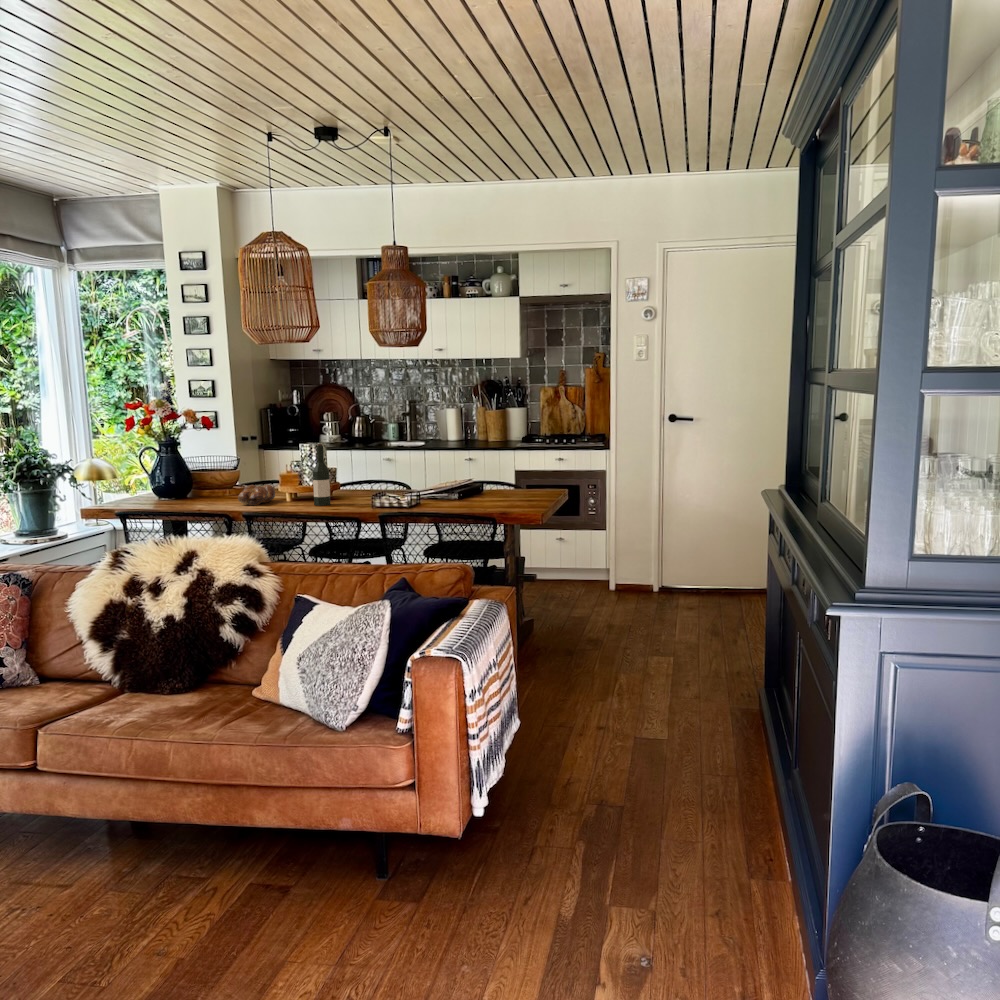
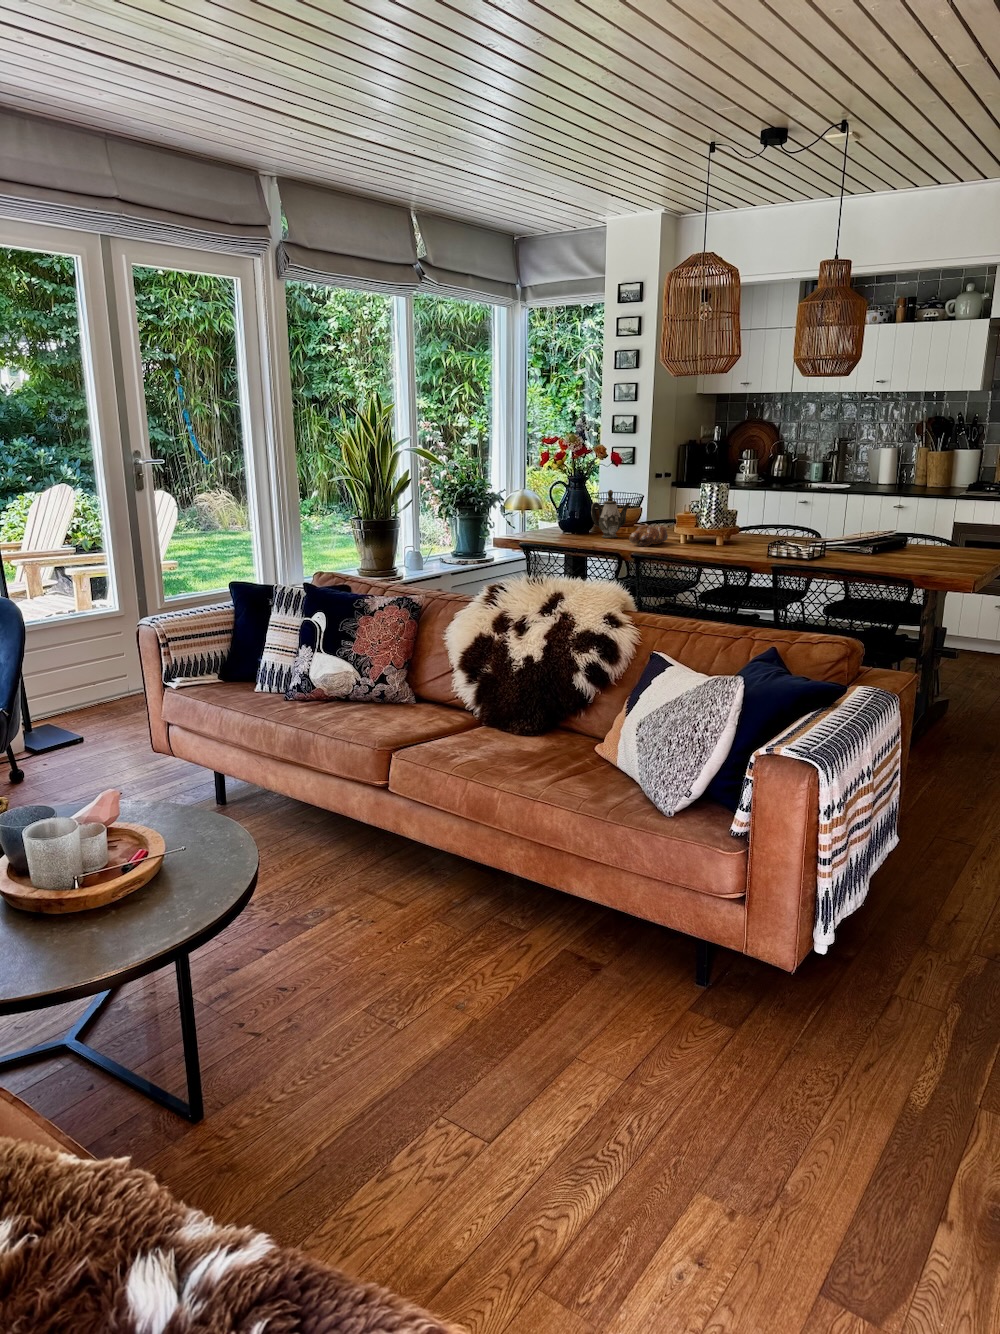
wine bottle: present [313,444,330,506] -> none [704,485,724,552]
teapot: none [192,452,233,500] -> present [591,490,631,538]

